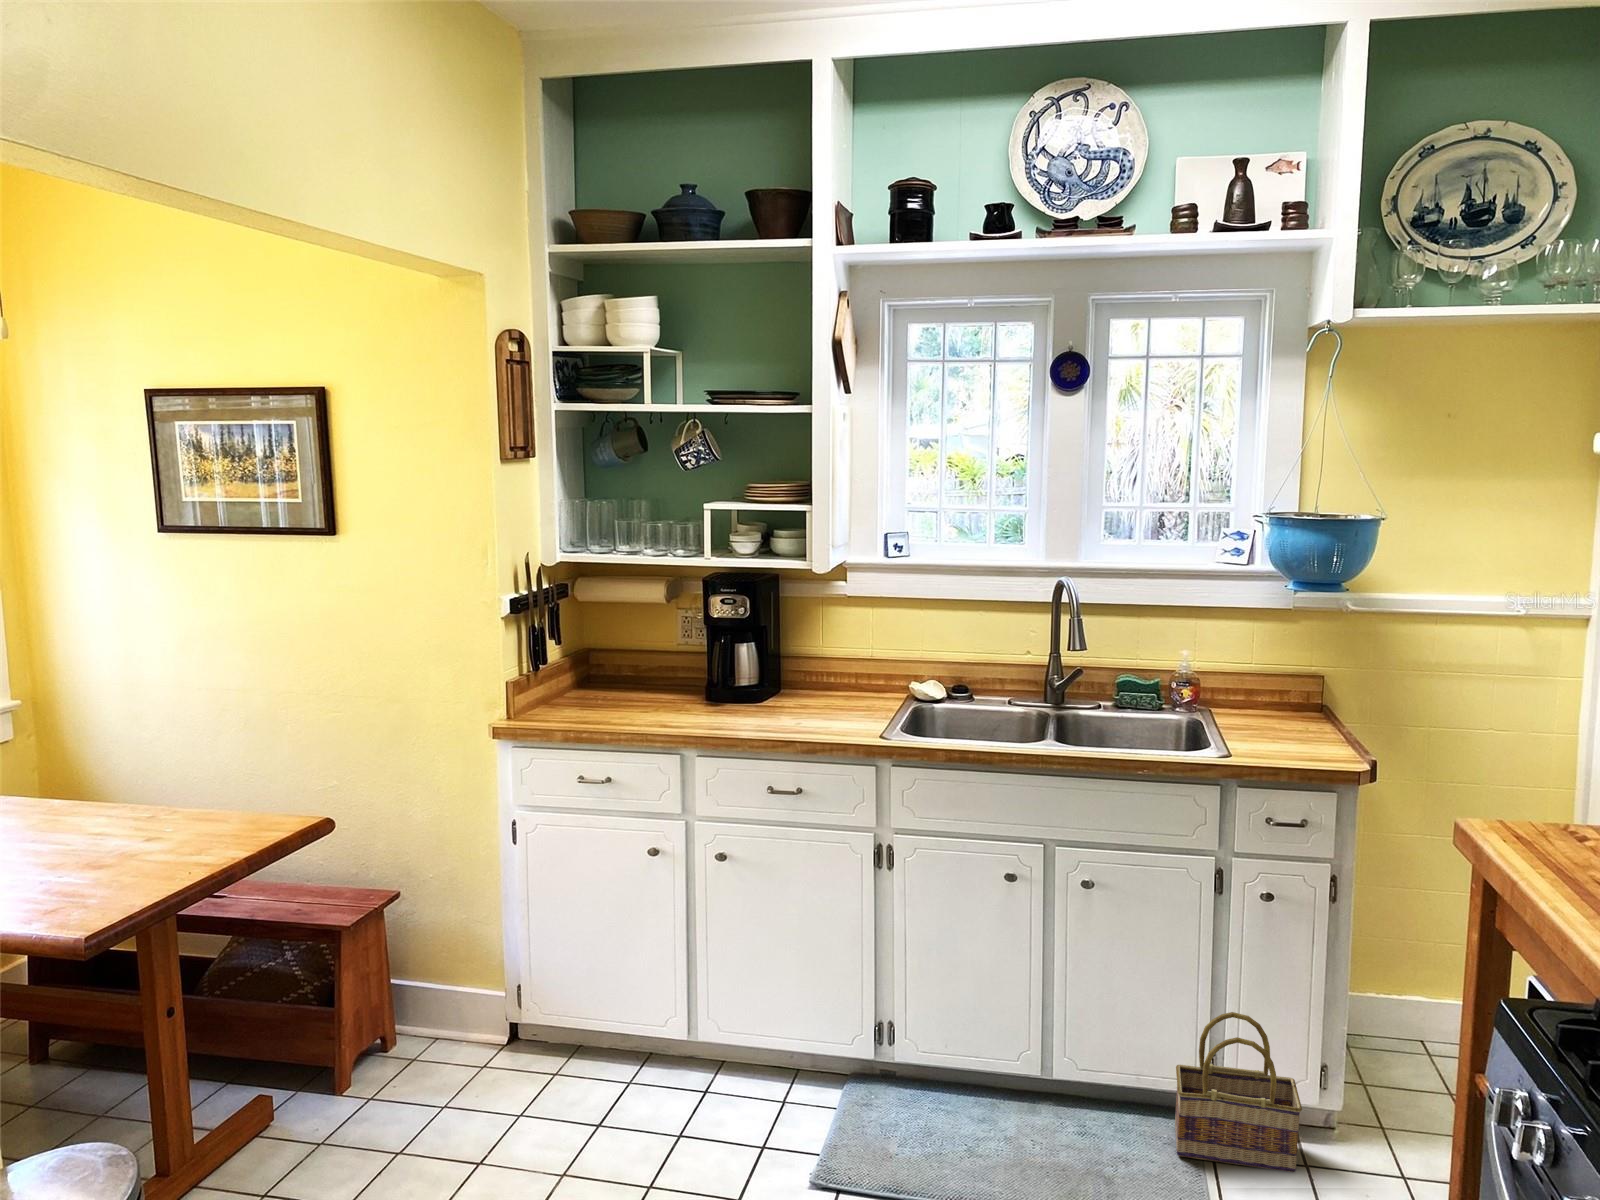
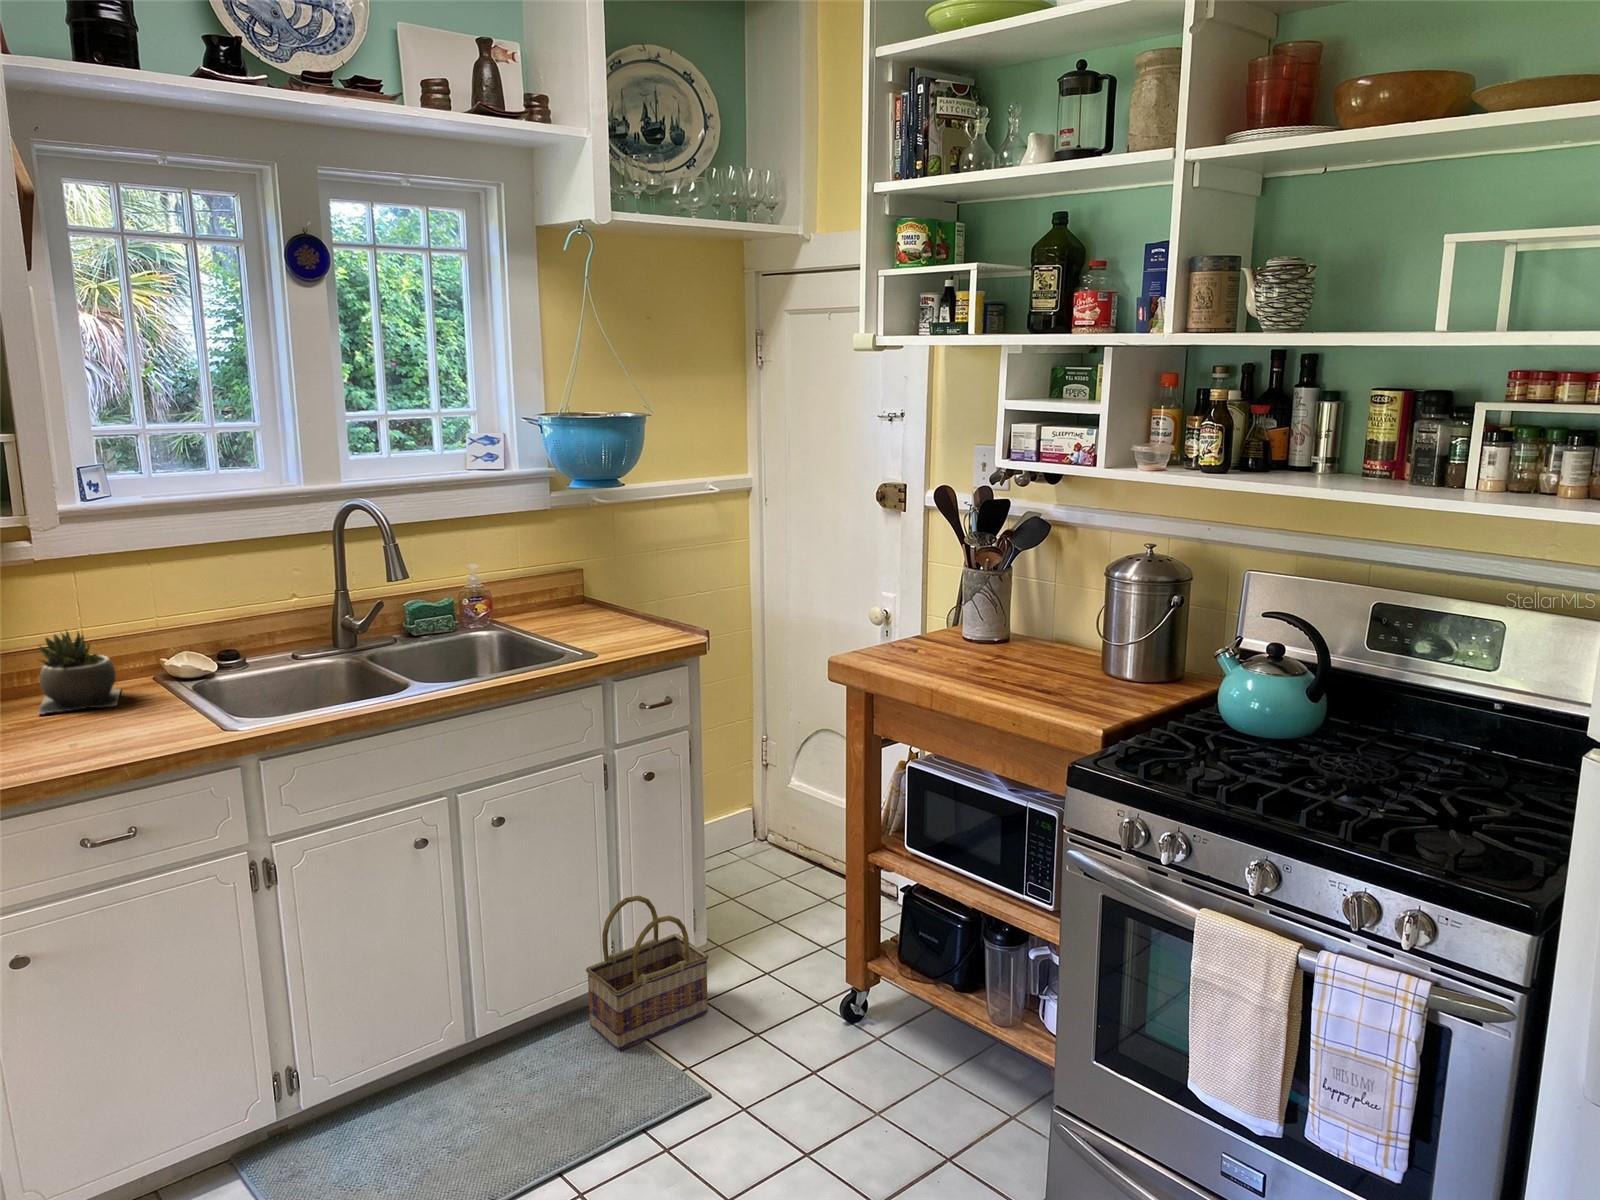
succulent plant: none [813,645,879,705] -> present [37,631,120,714]

